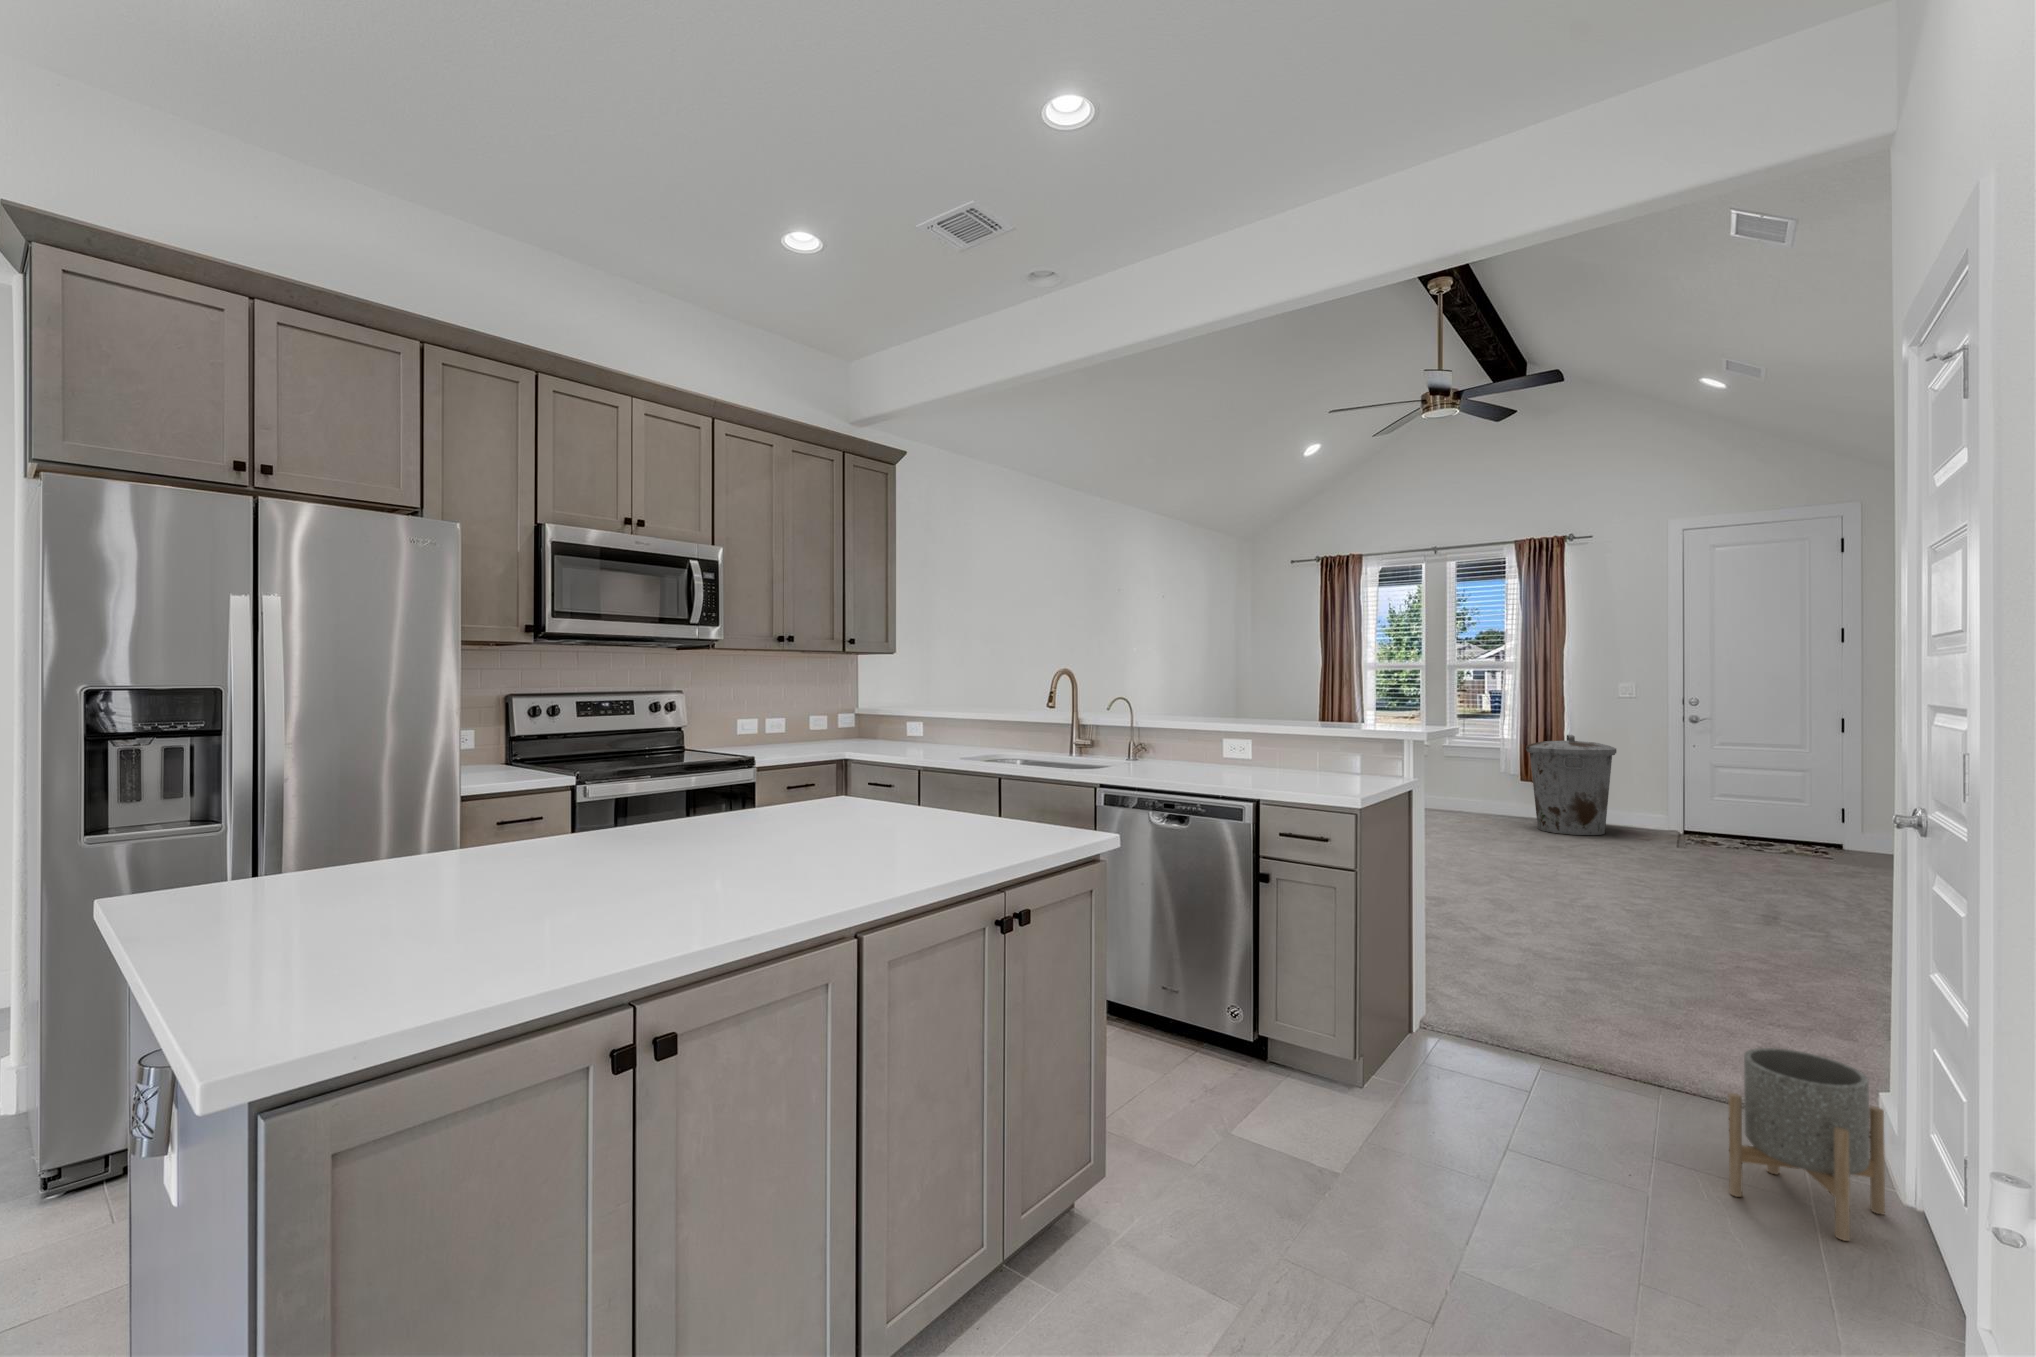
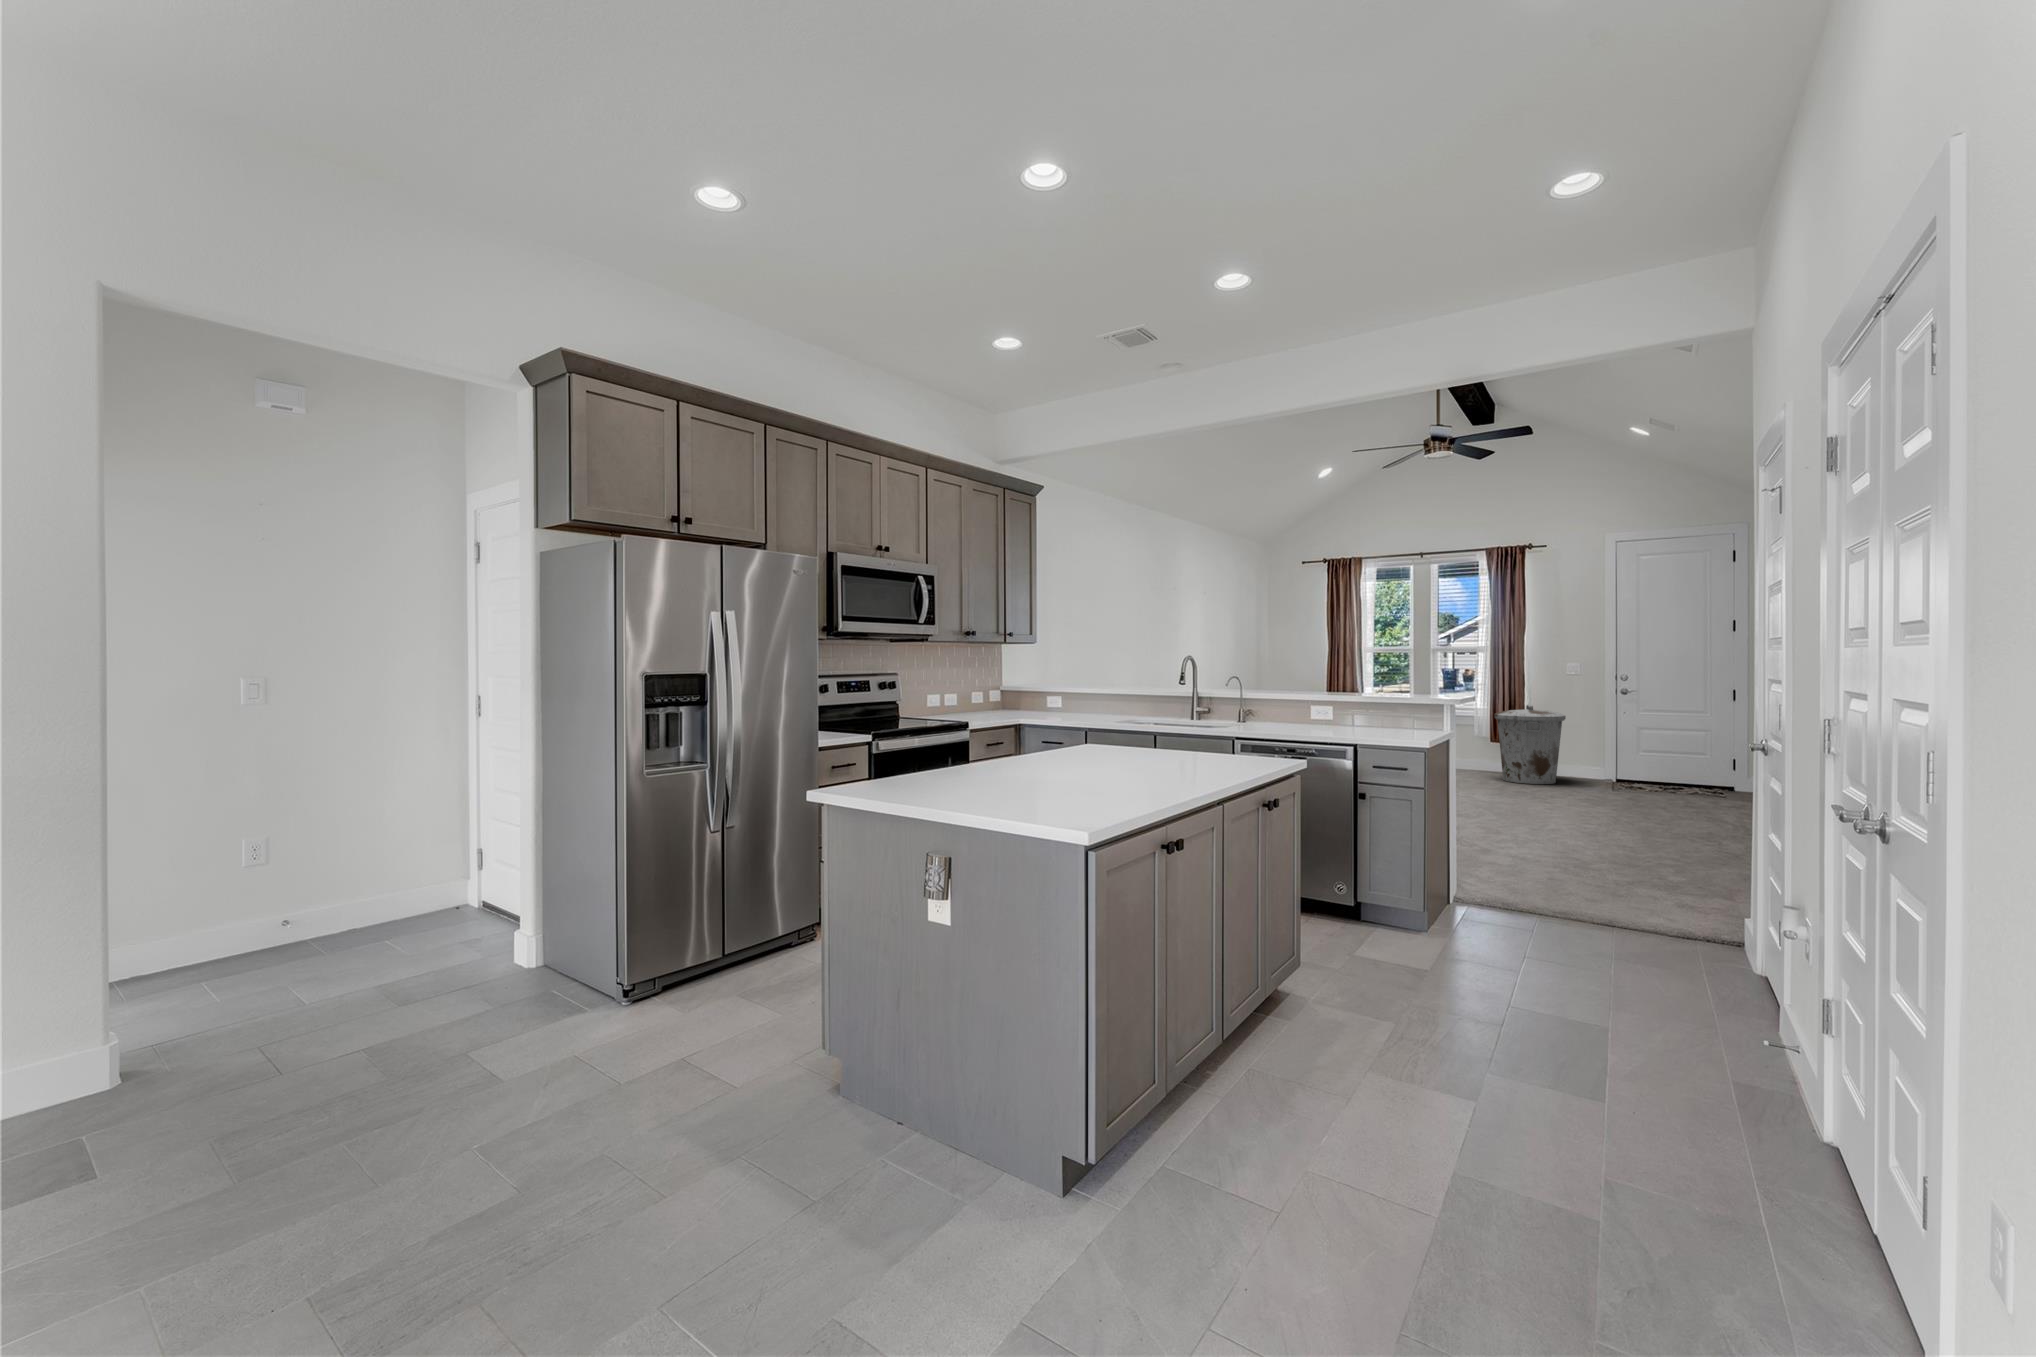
planter: present [1728,1048,1885,1241] -> none [1658,888,1746,989]

